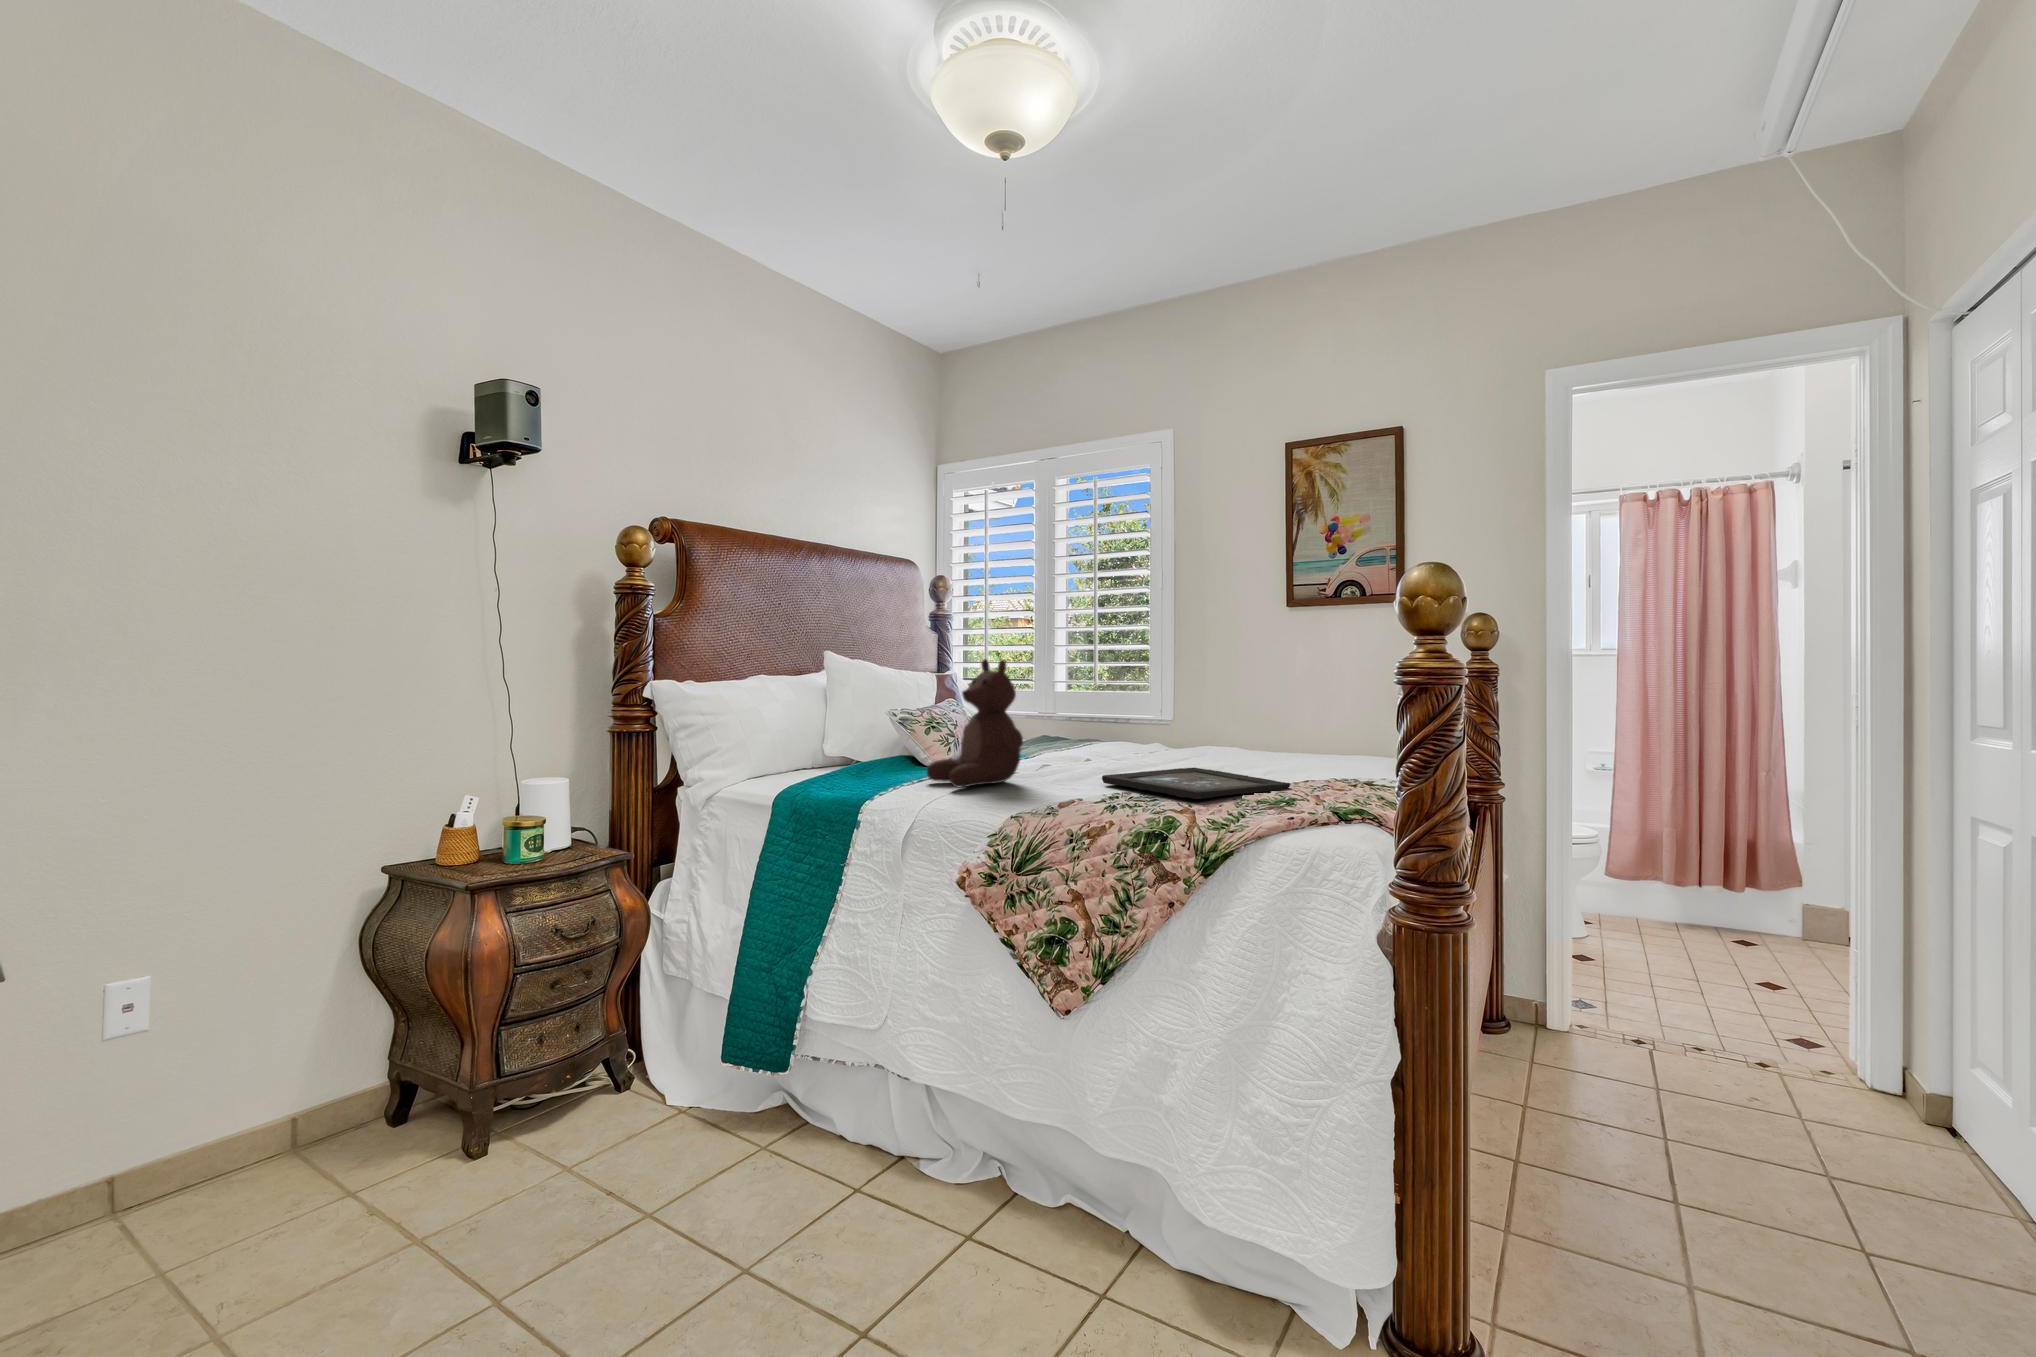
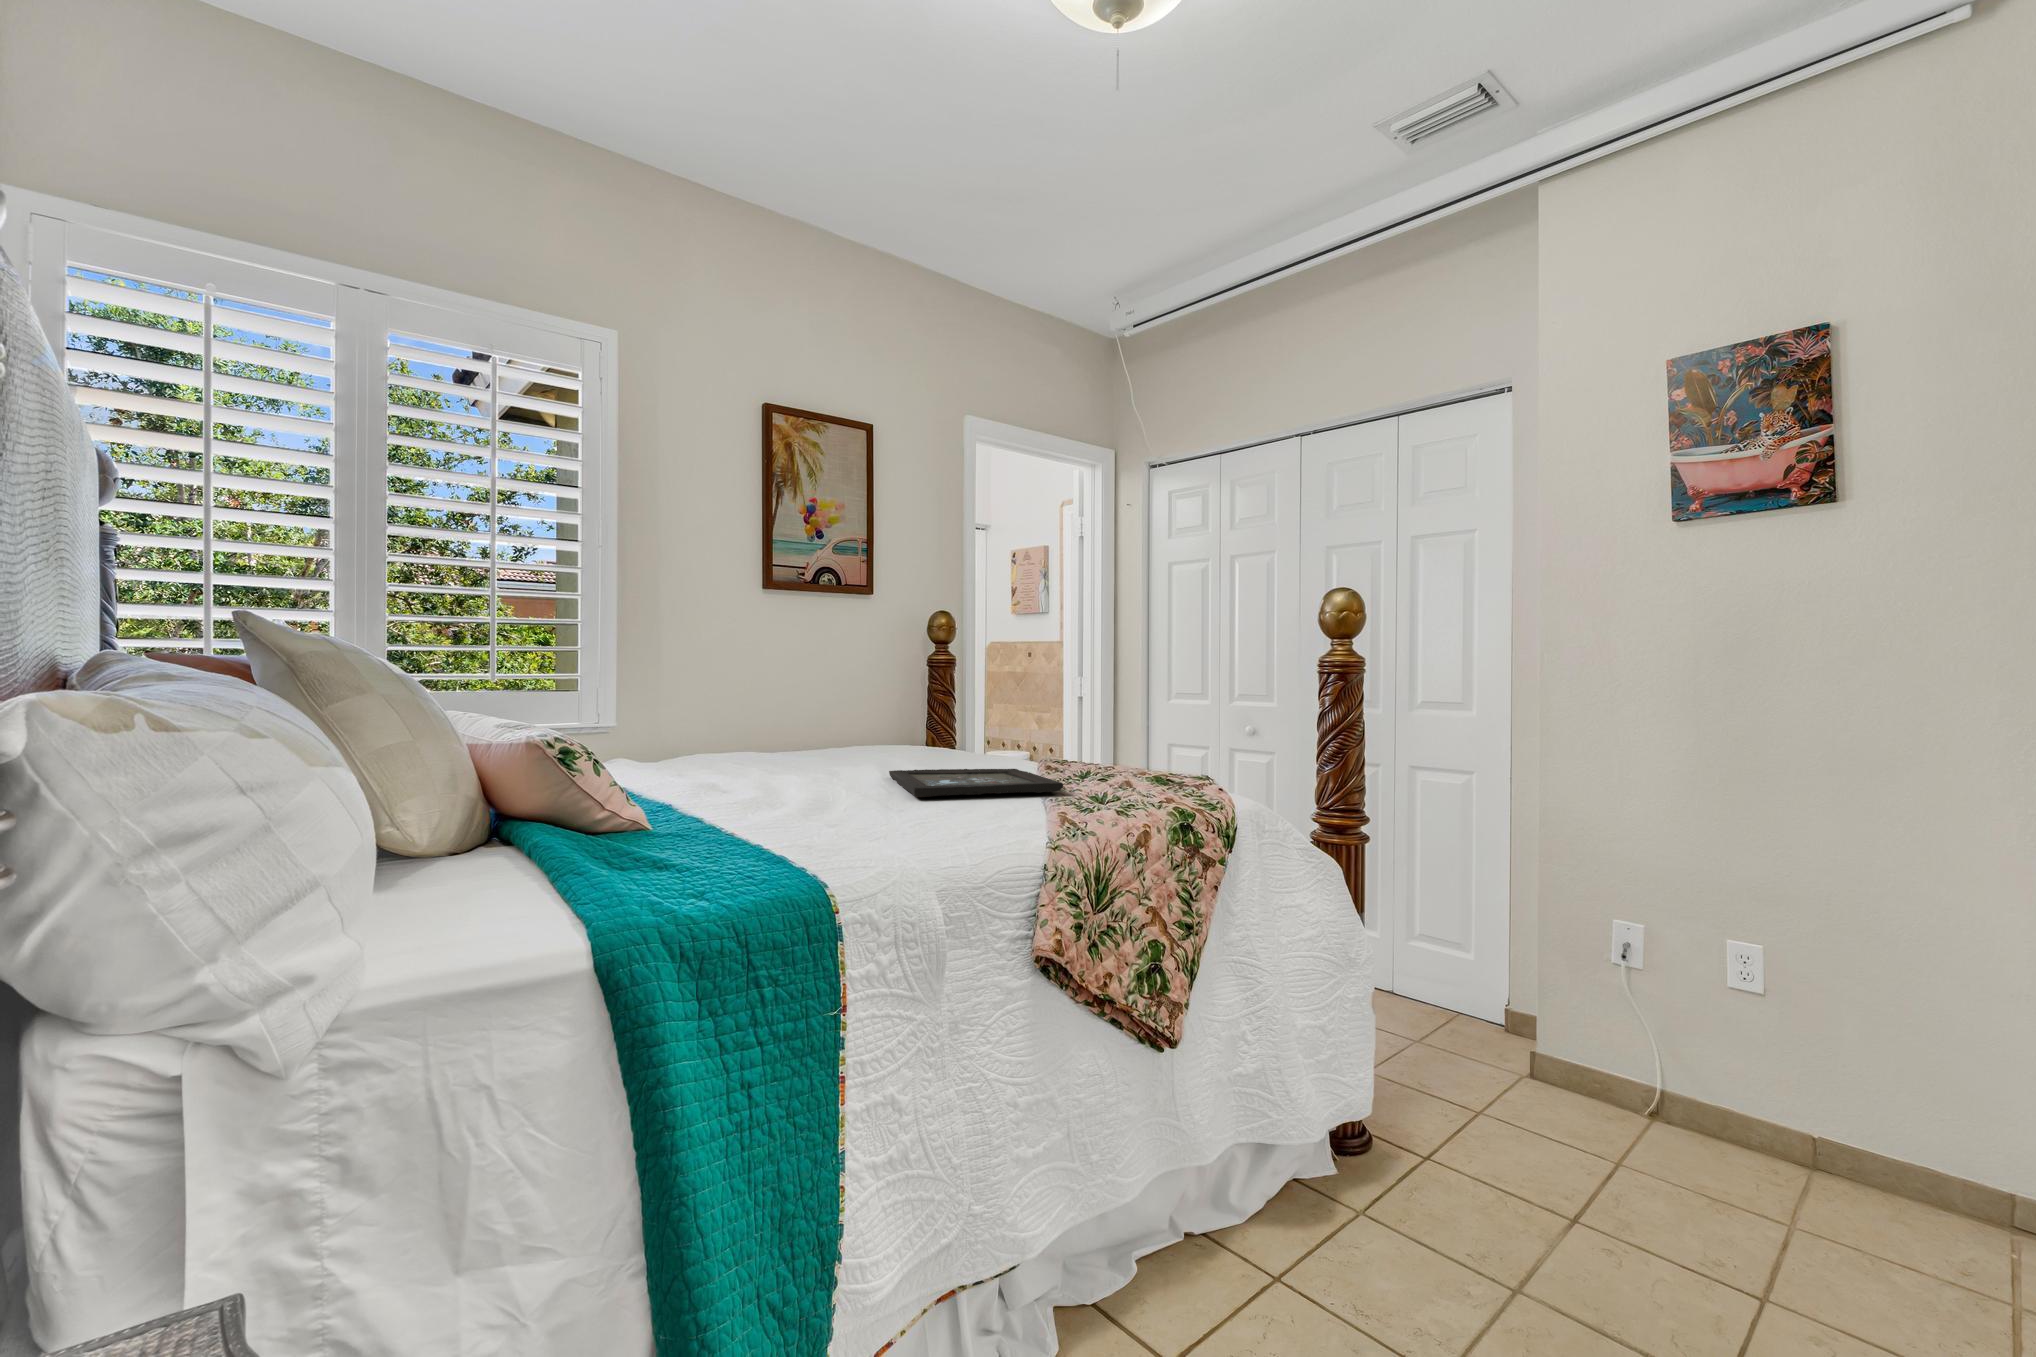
teddy bear: present [927,659,1023,787] -> none [733,636,893,835]

